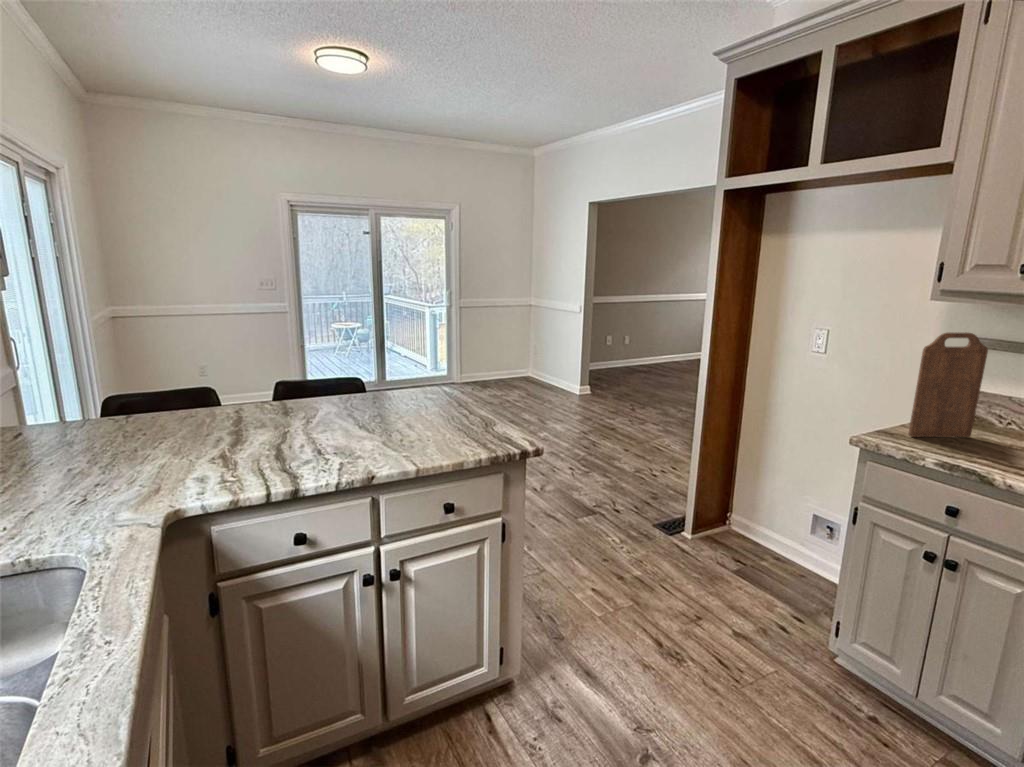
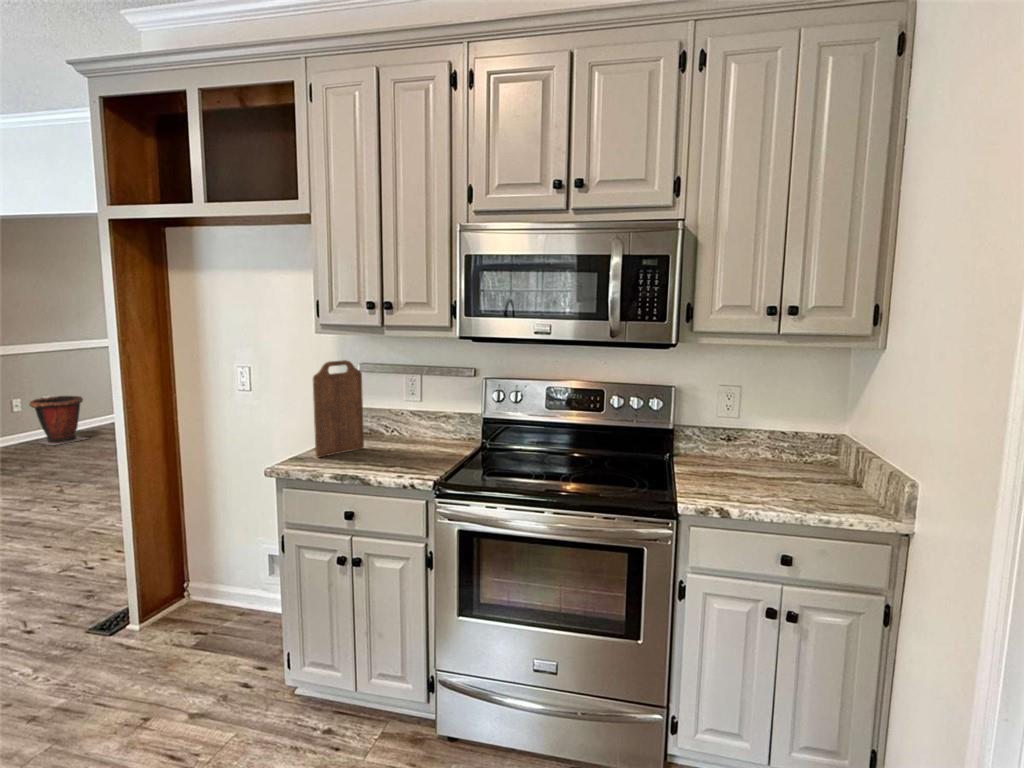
trash can: none [616,338,649,375] -> present [29,396,86,445]

